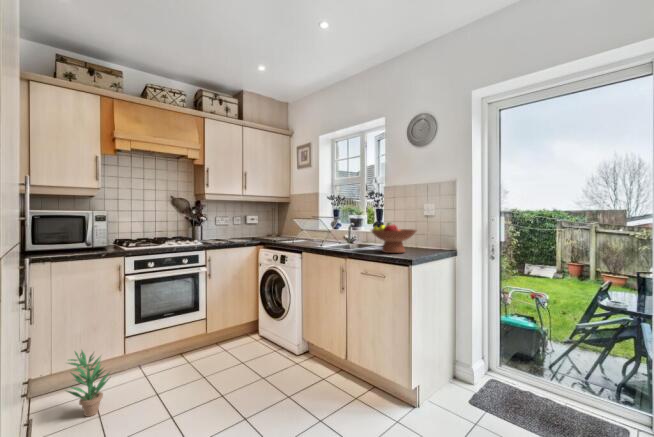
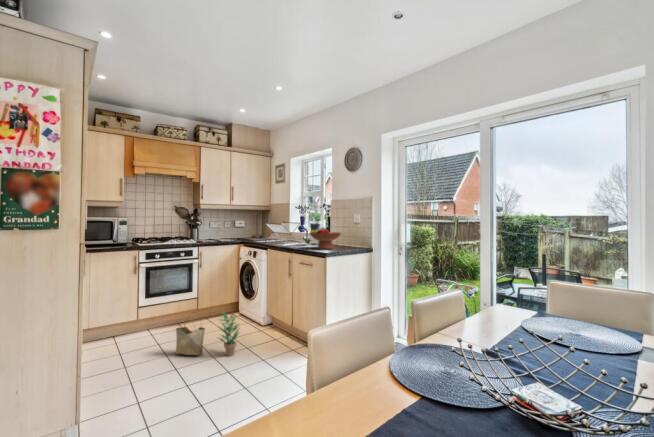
woven basket: none [183,350,228,418] -> present [175,326,205,355]
potted plant: present [67,351,109,417] -> present [219,313,239,356]

